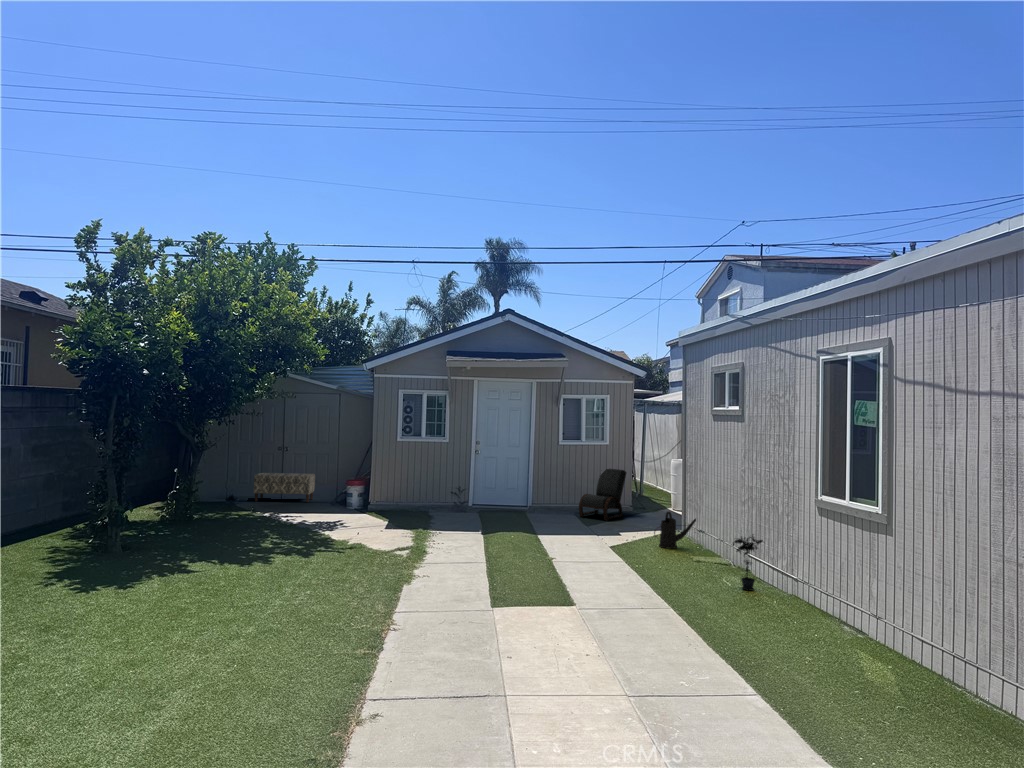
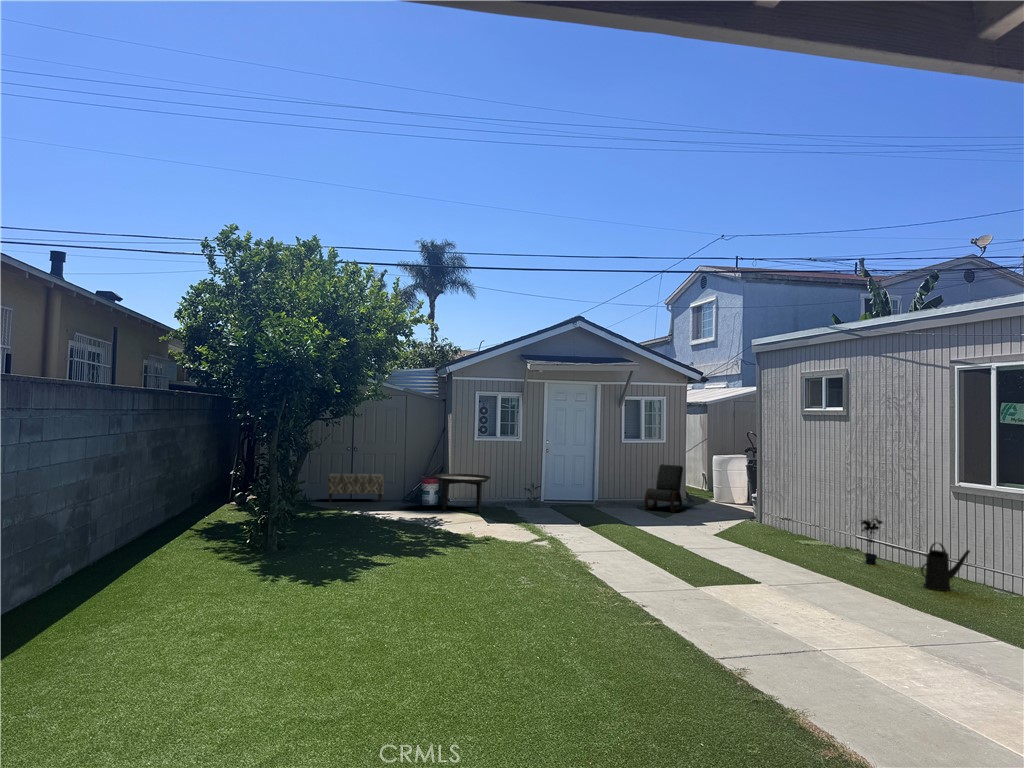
round table: none [349,475,408,516] -> present [435,474,491,512]
watering can: present [654,512,696,549] -> present [921,543,970,591]

